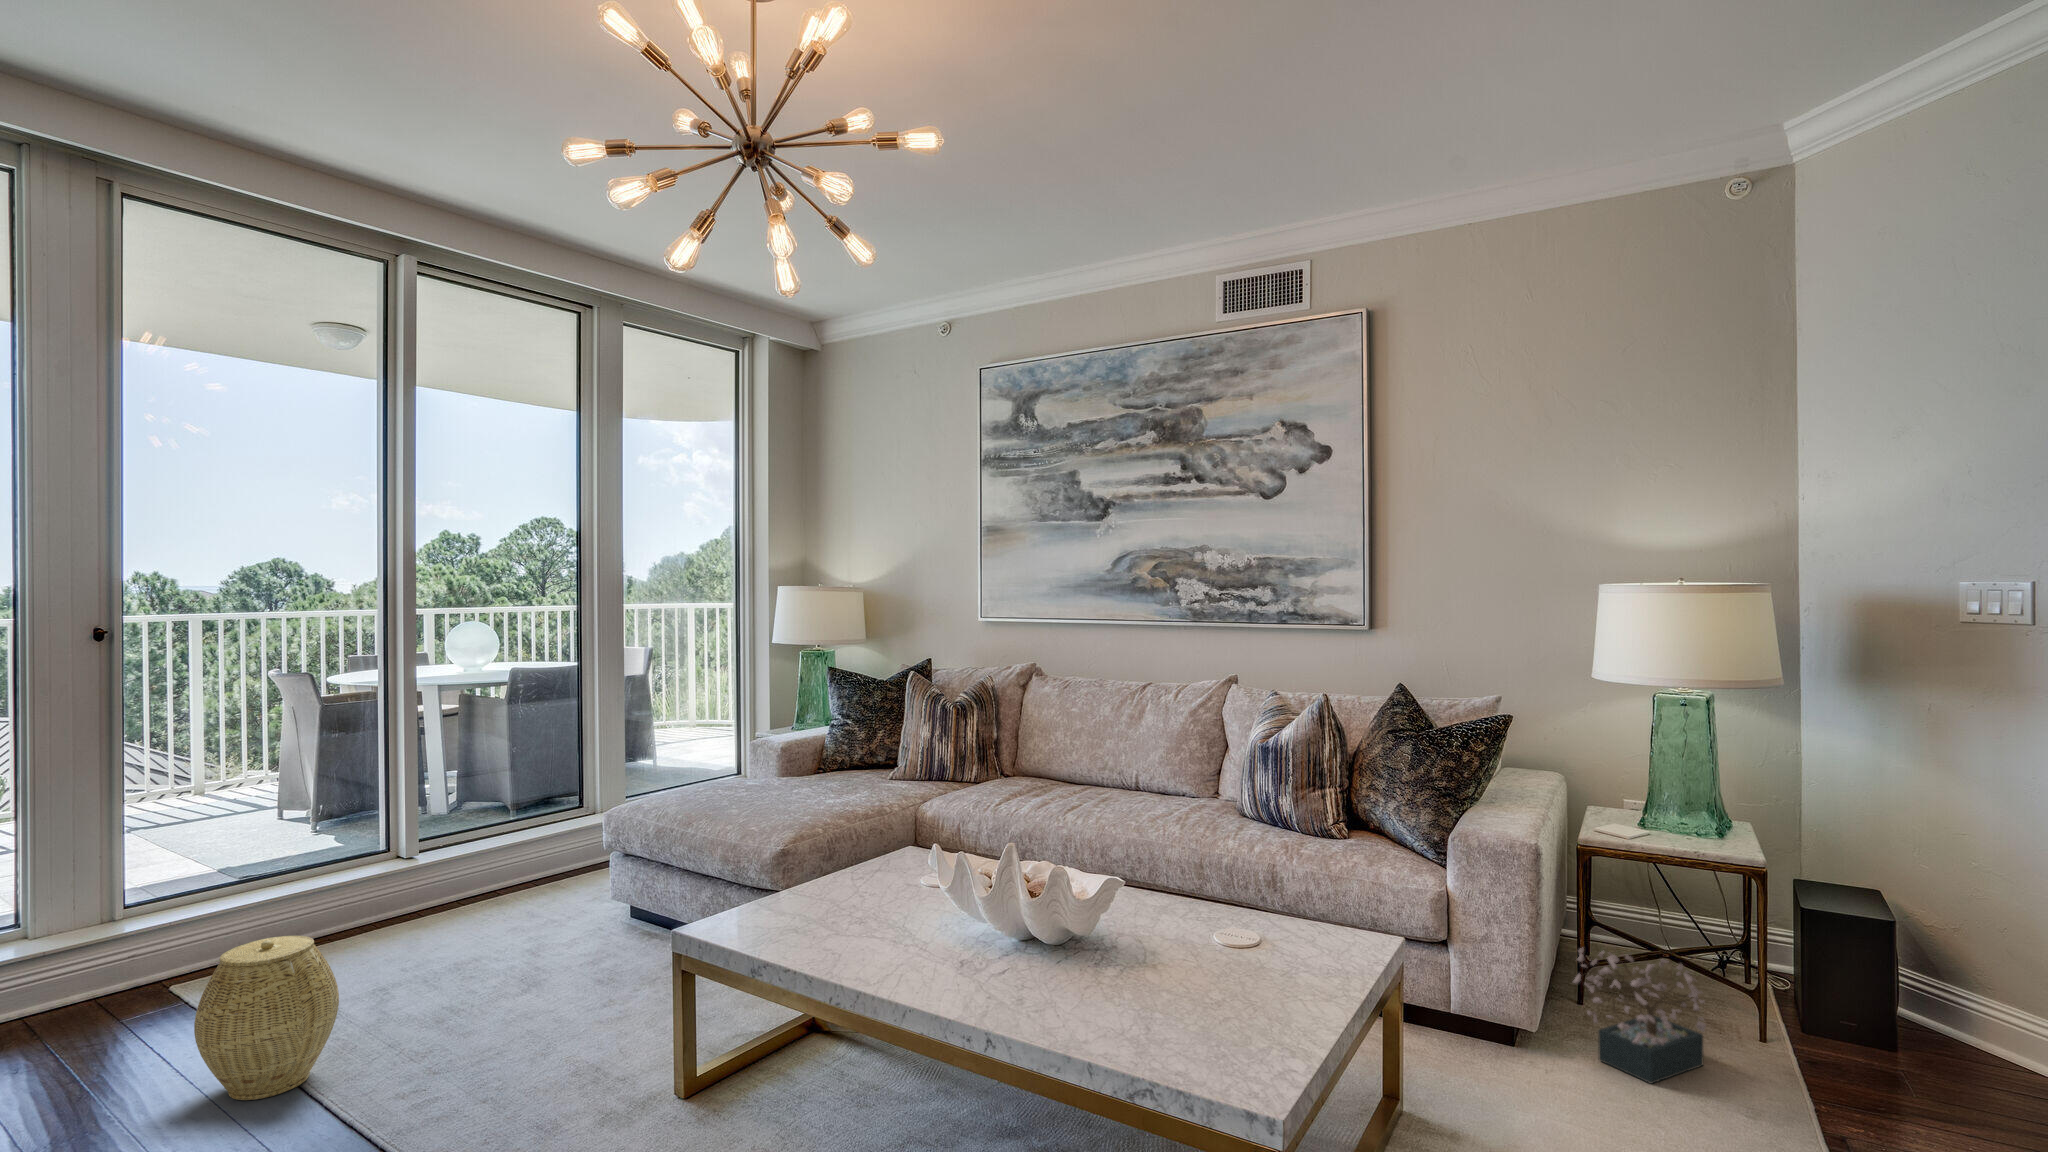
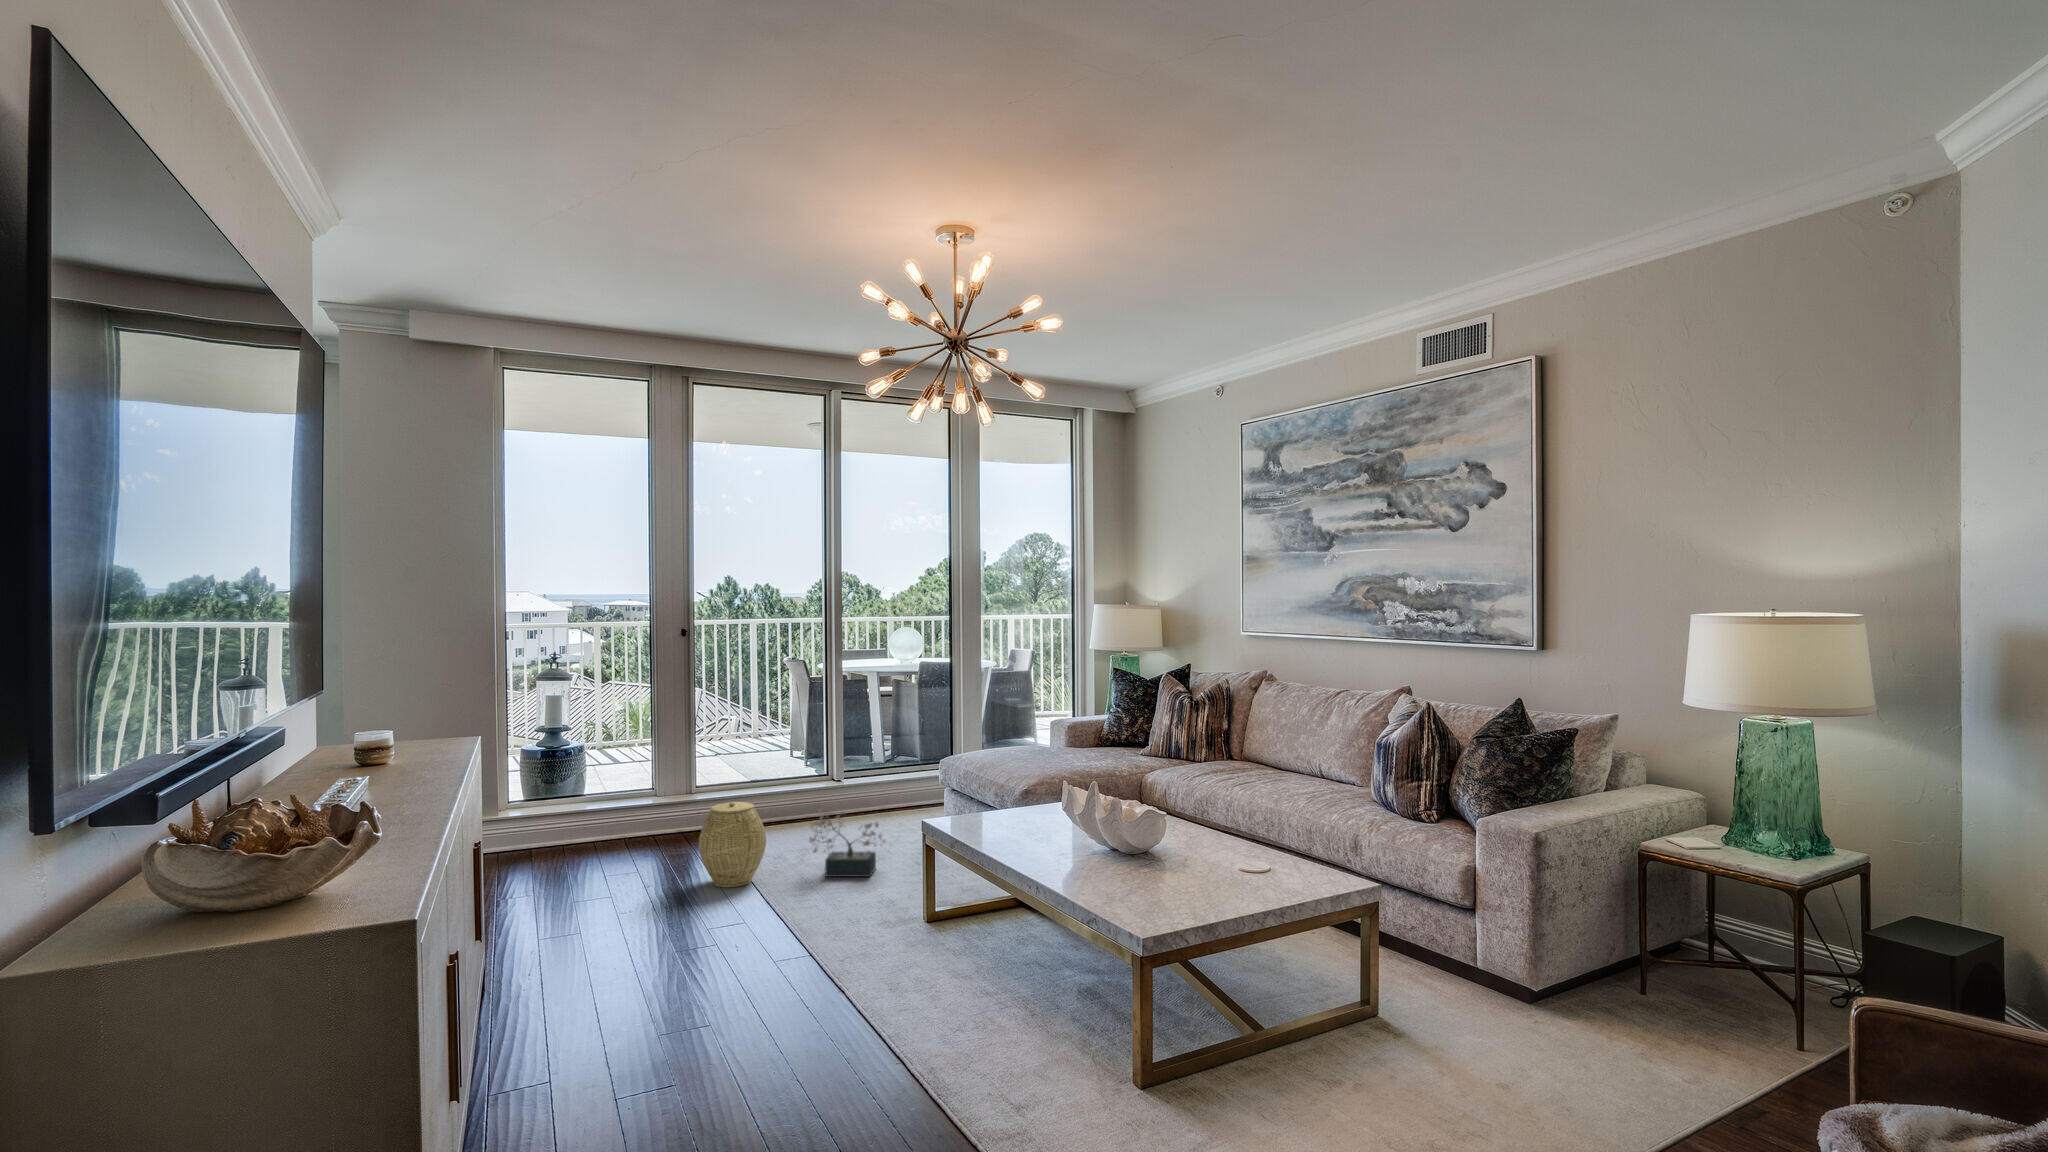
decorative plant: present [1573,948,1706,1084] -> present [810,807,886,877]

